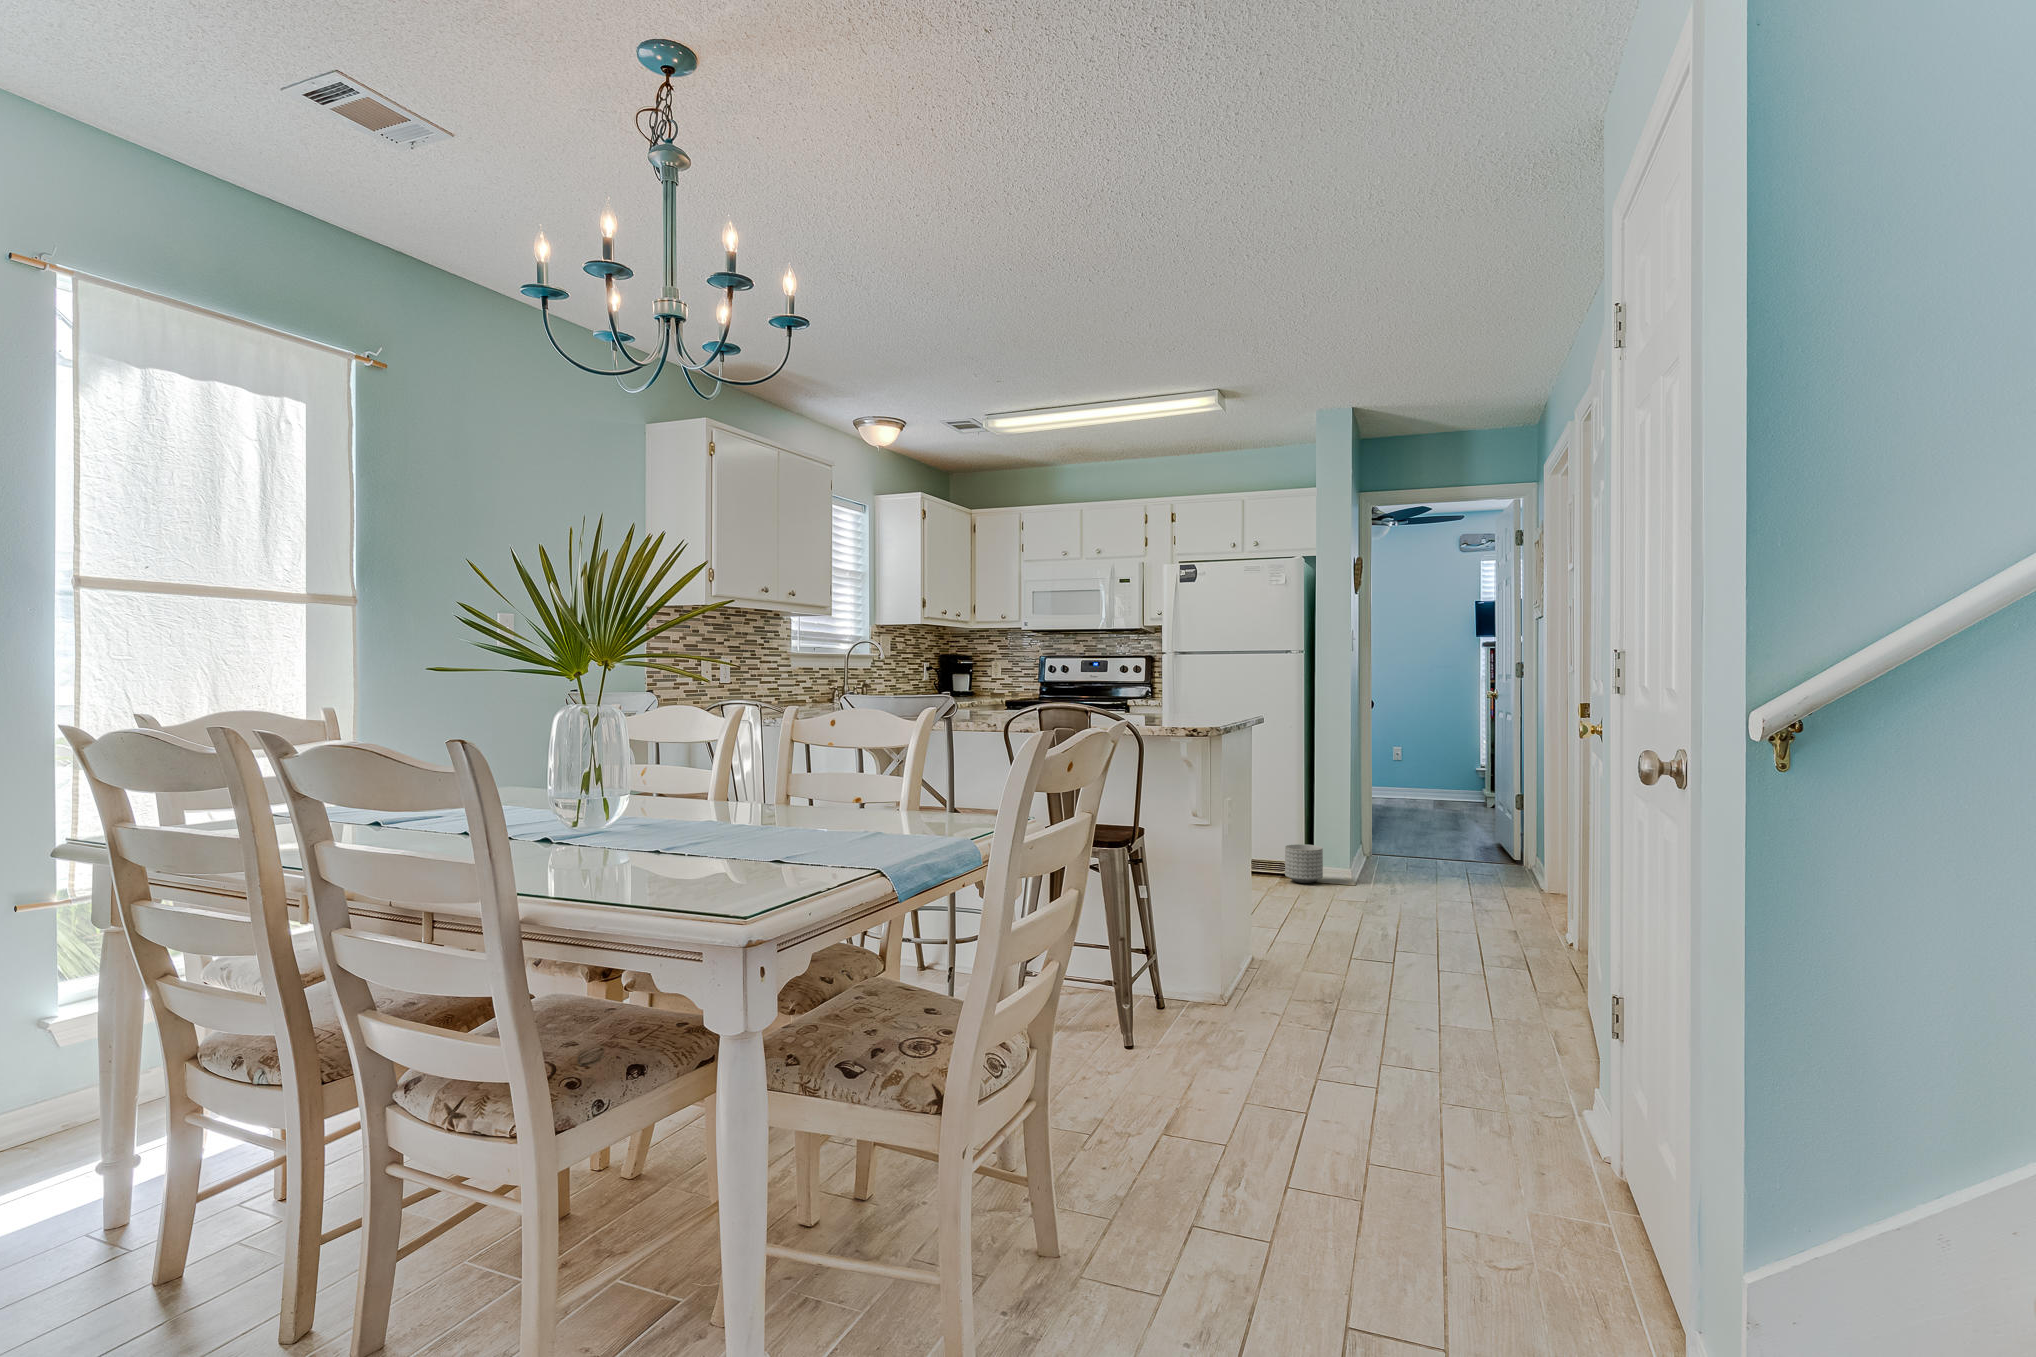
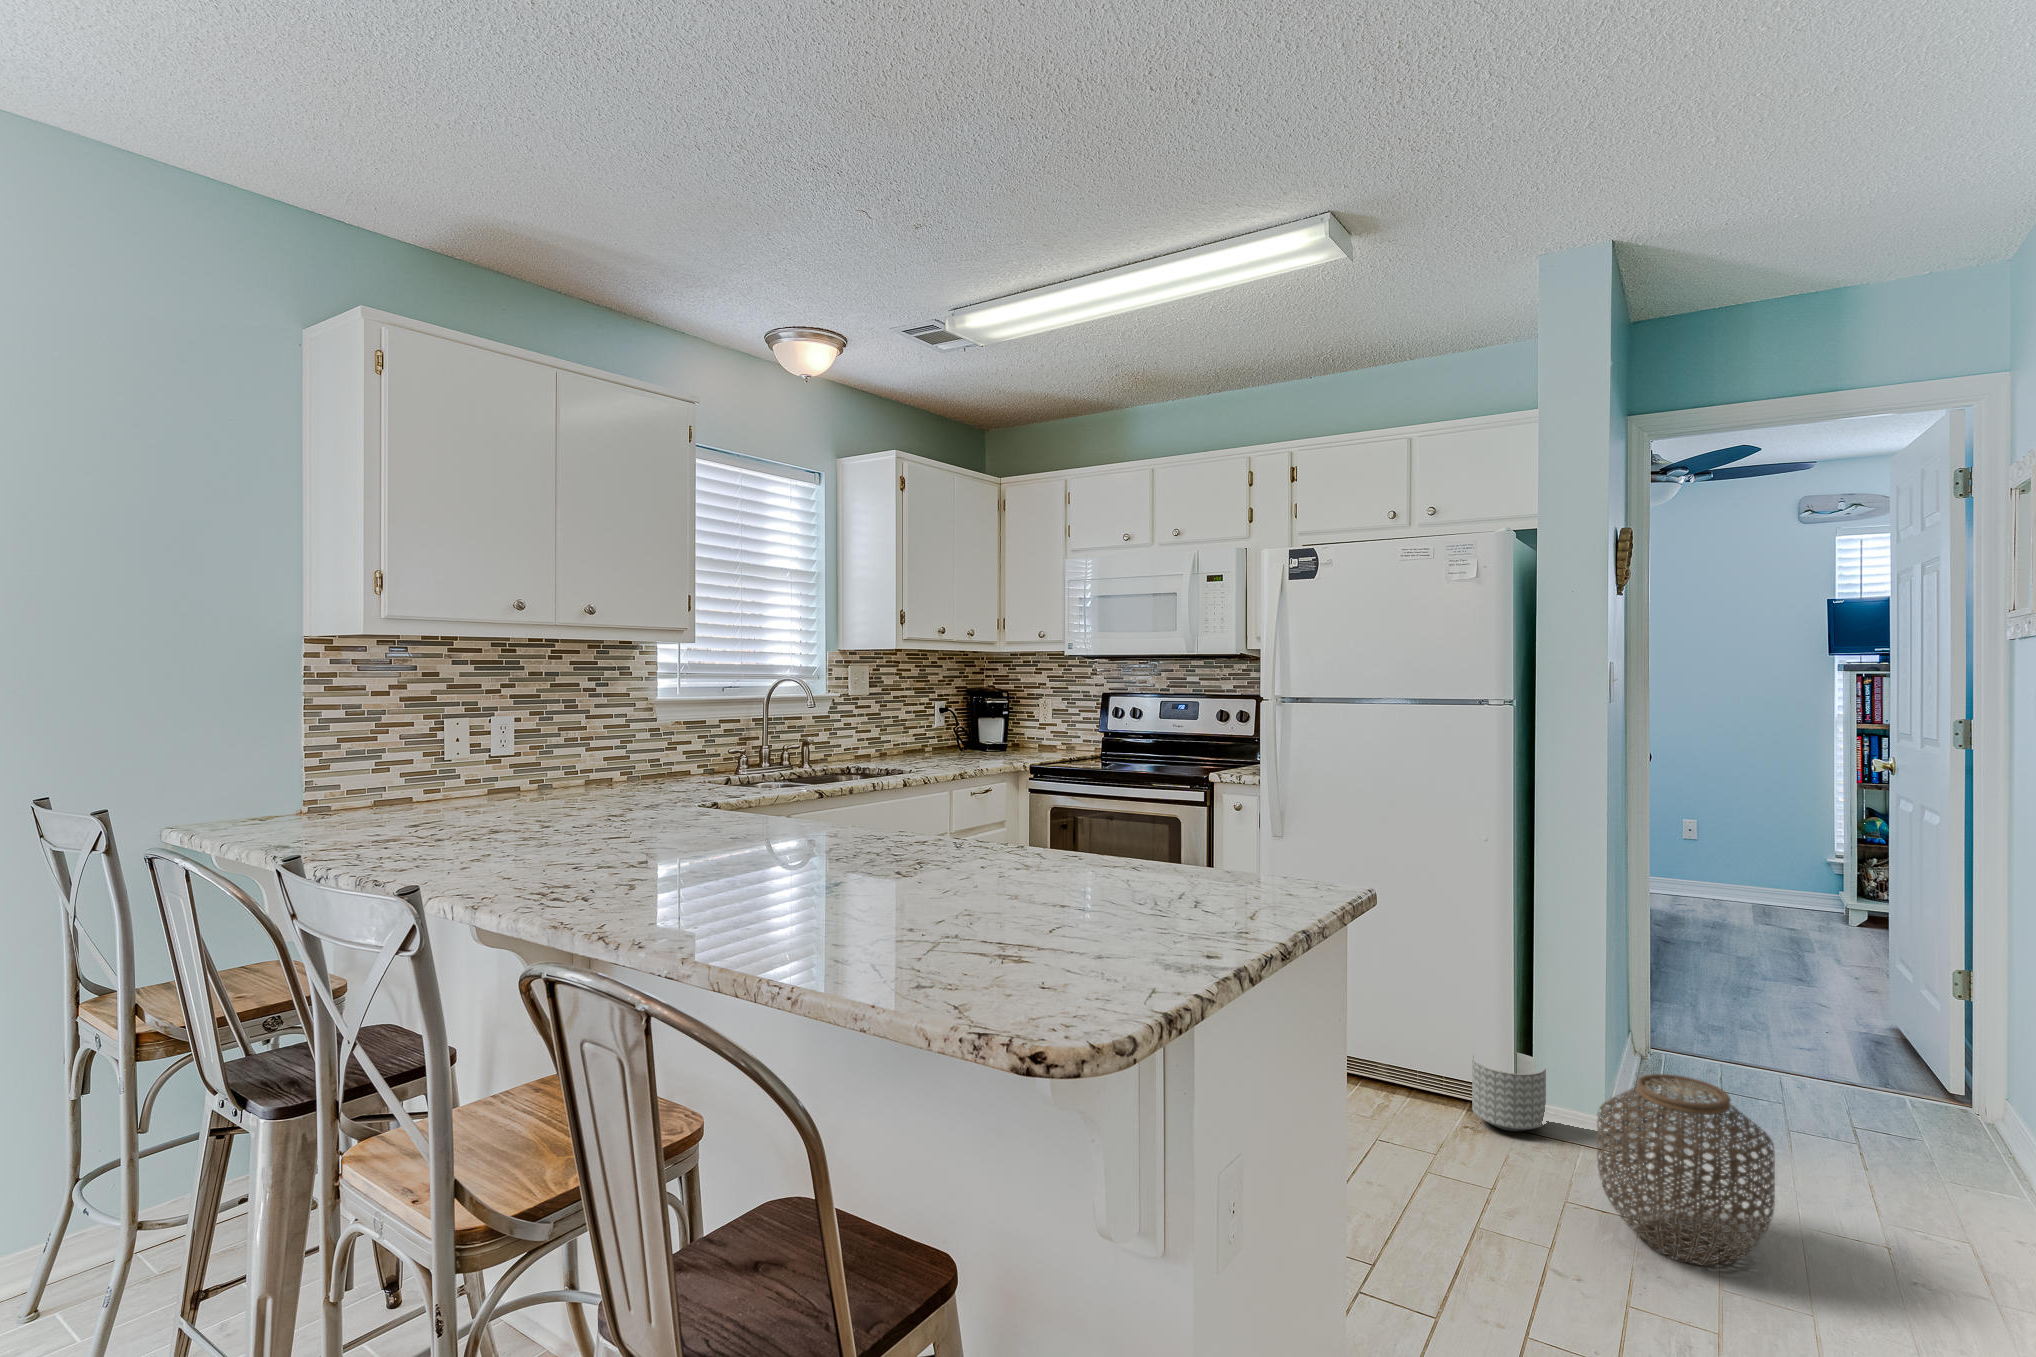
woven basket: none [1351,829,1428,910] -> present [1597,1074,1775,1266]

